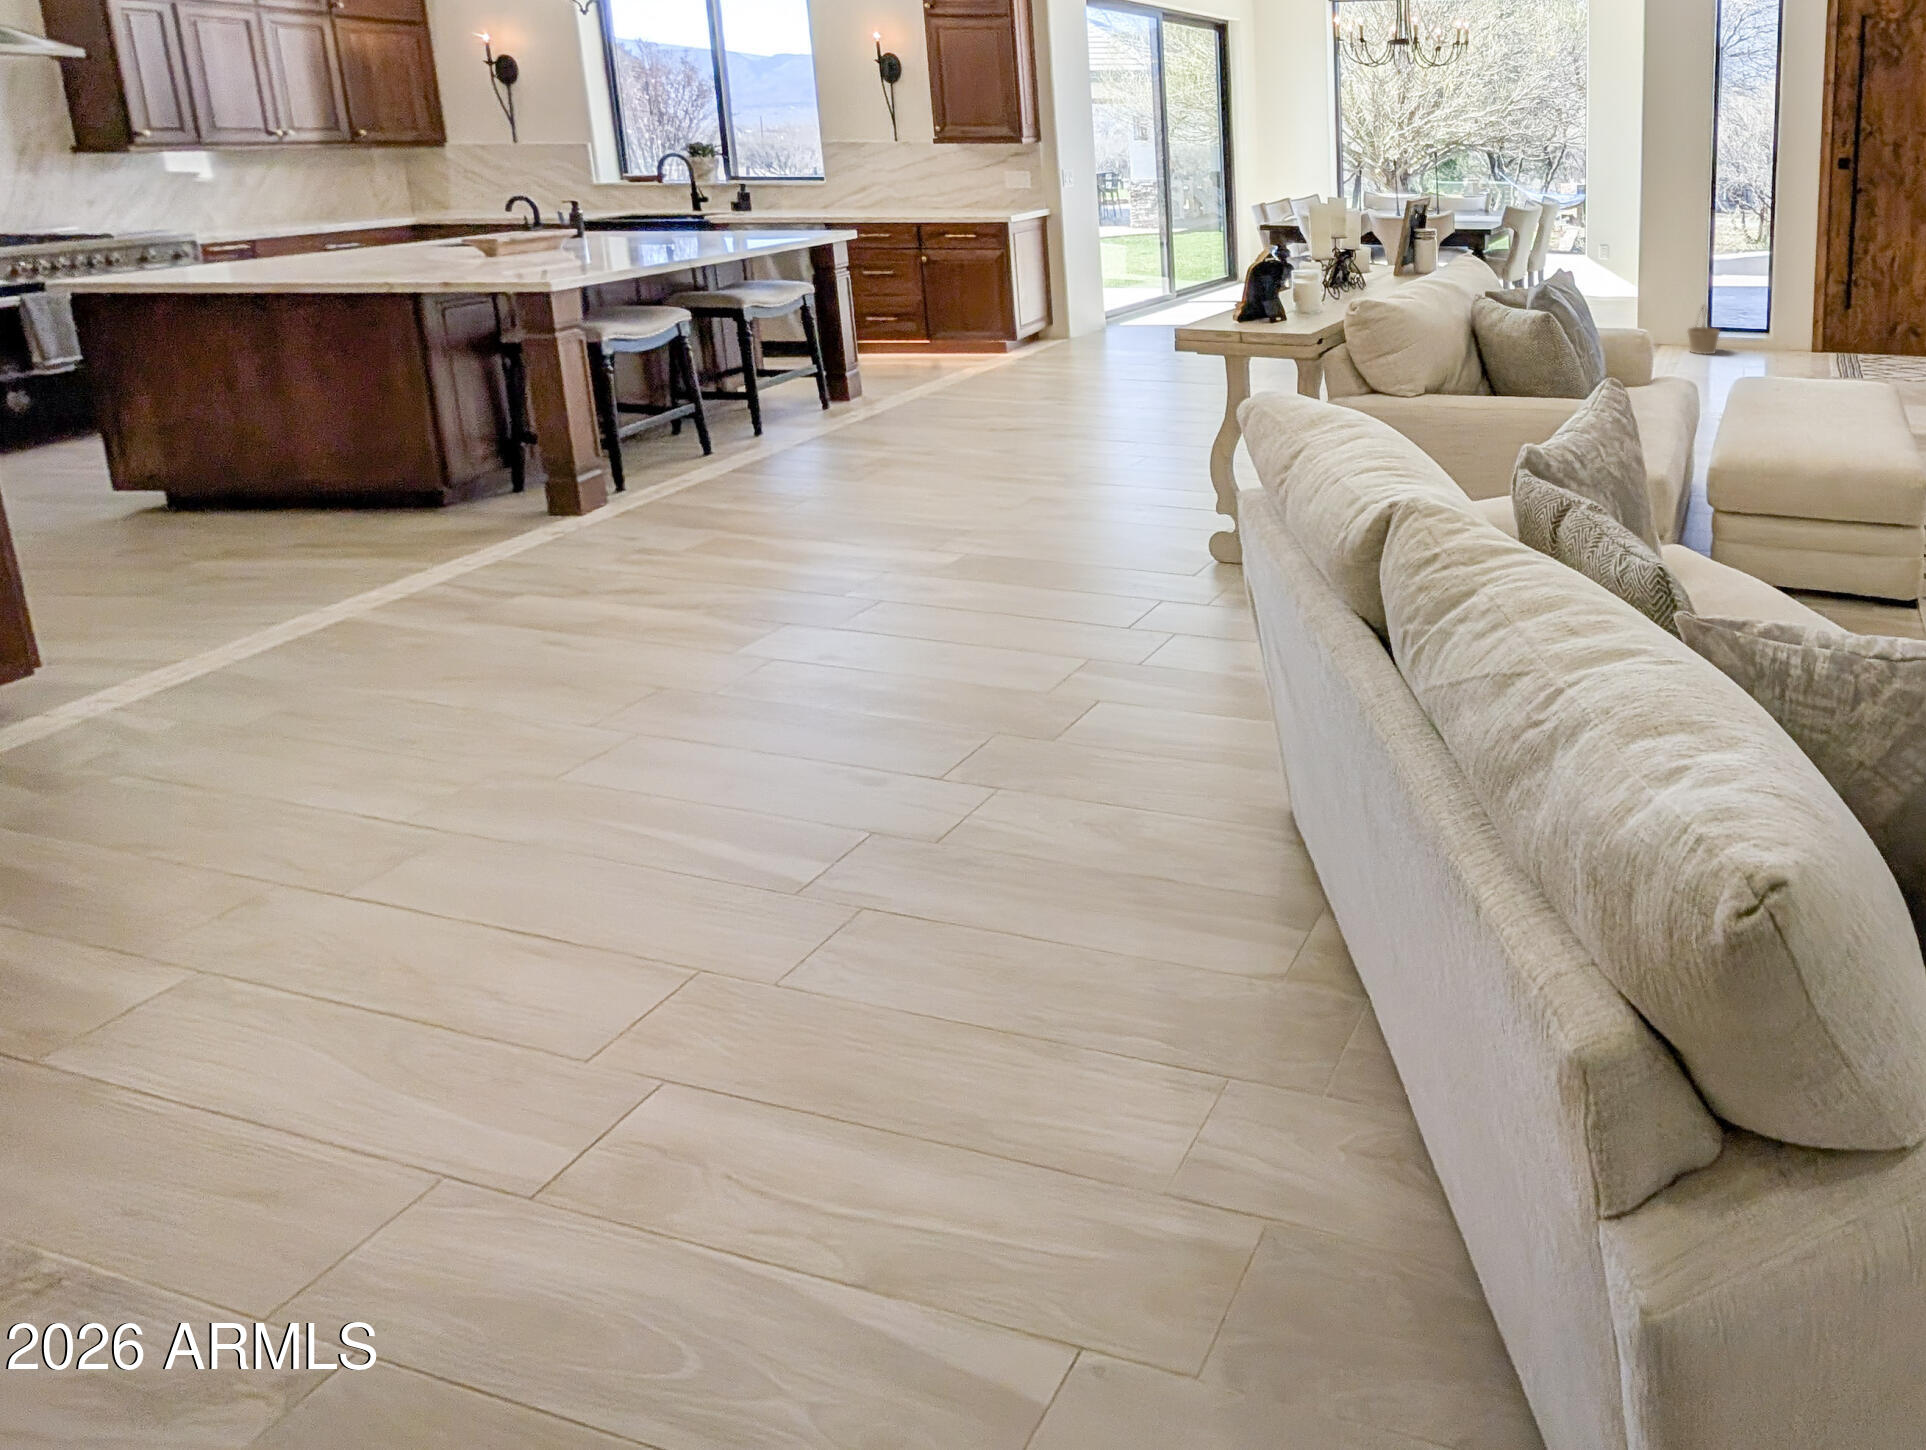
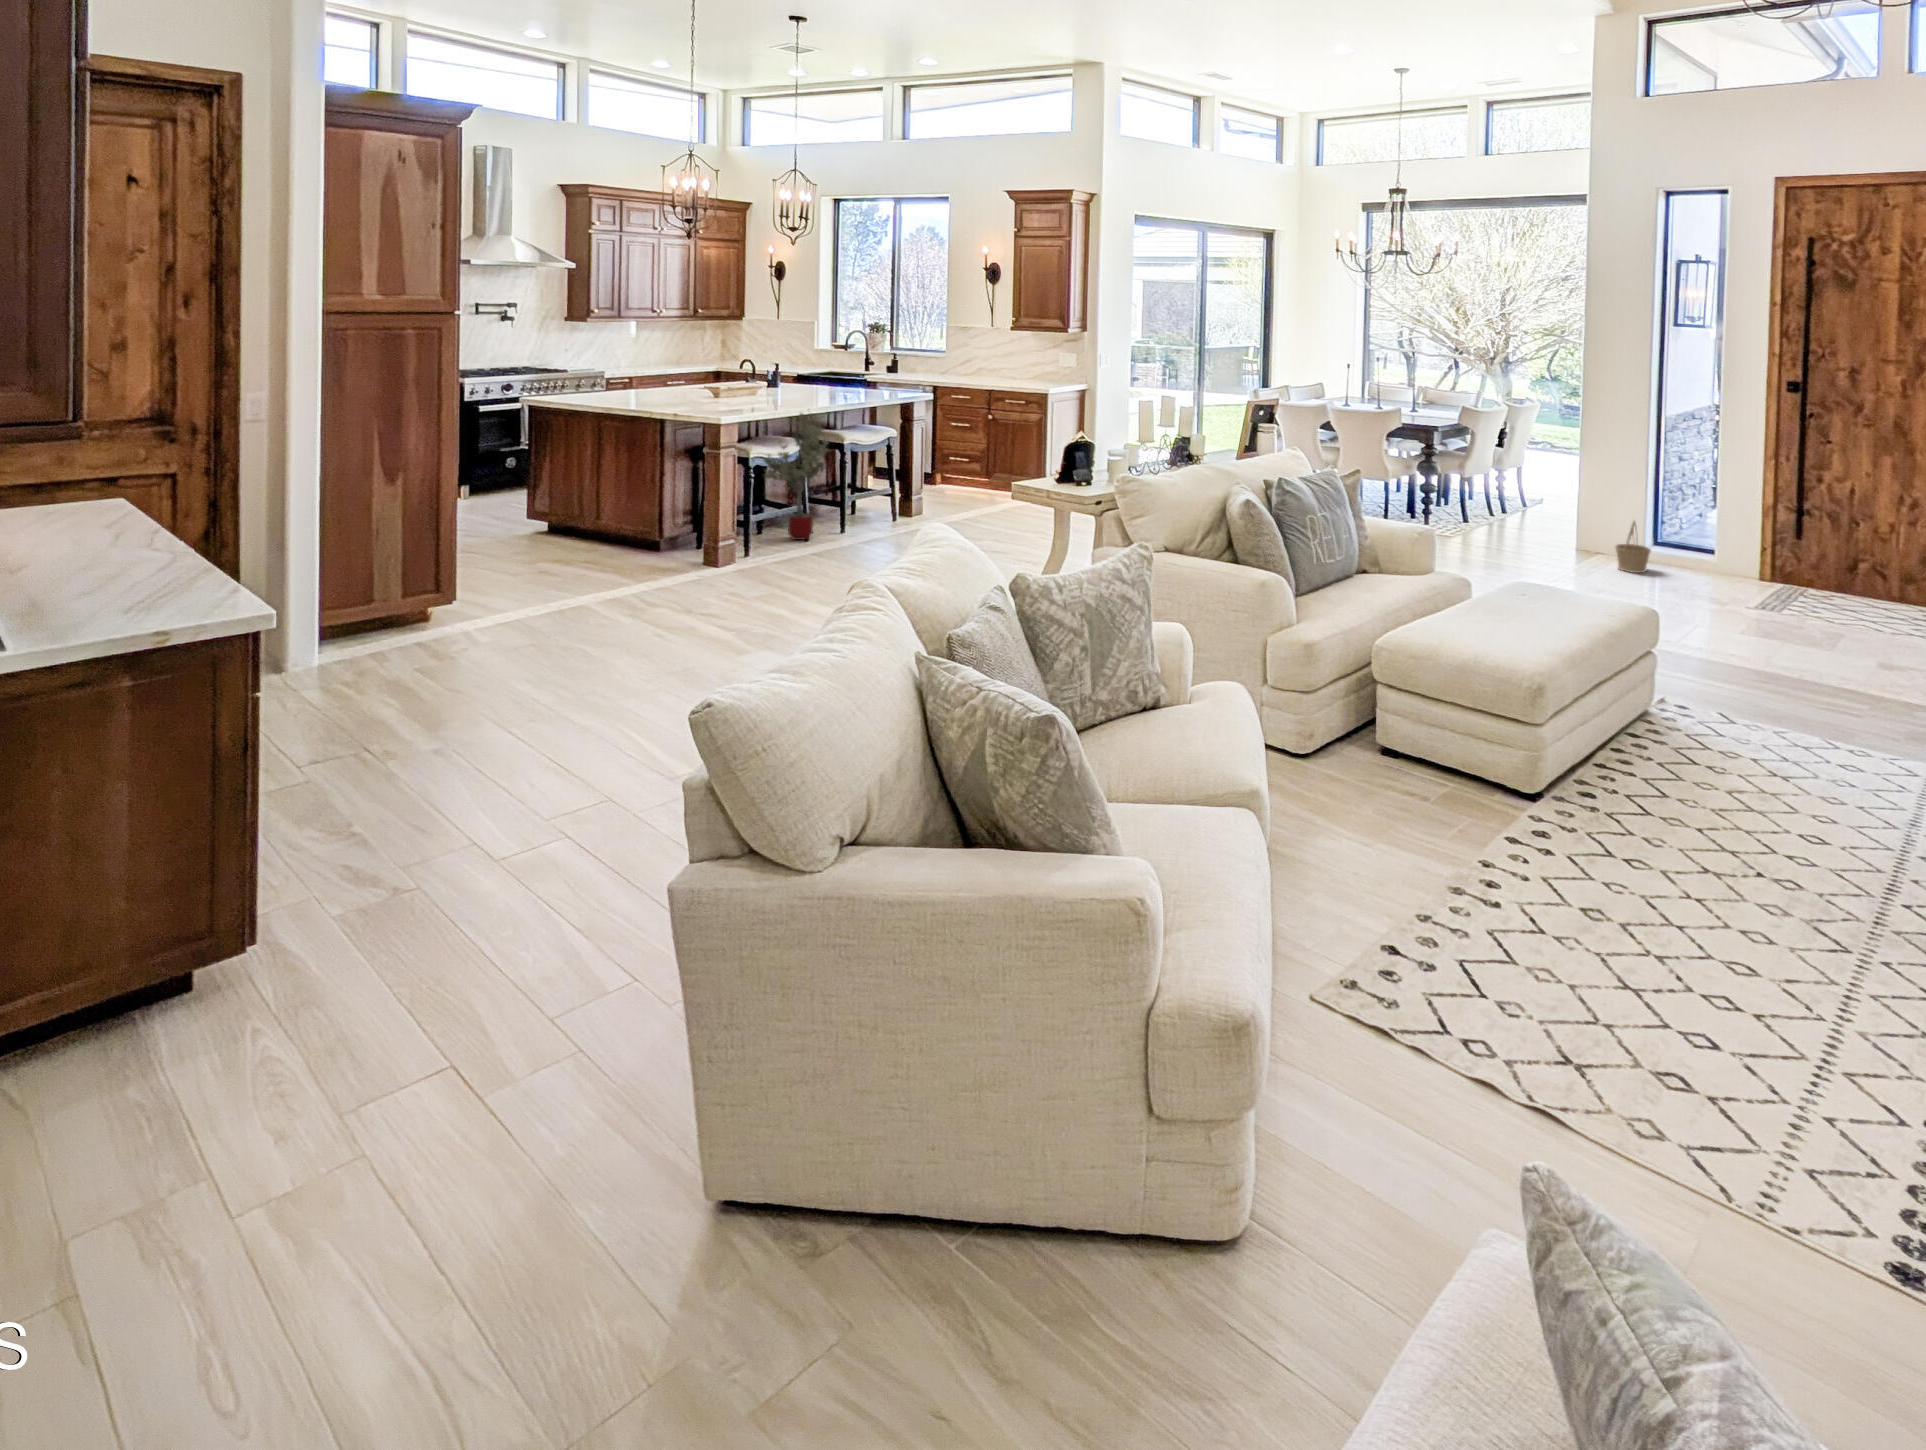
potted tree: none [615,267,733,454] -> present [764,413,828,540]

